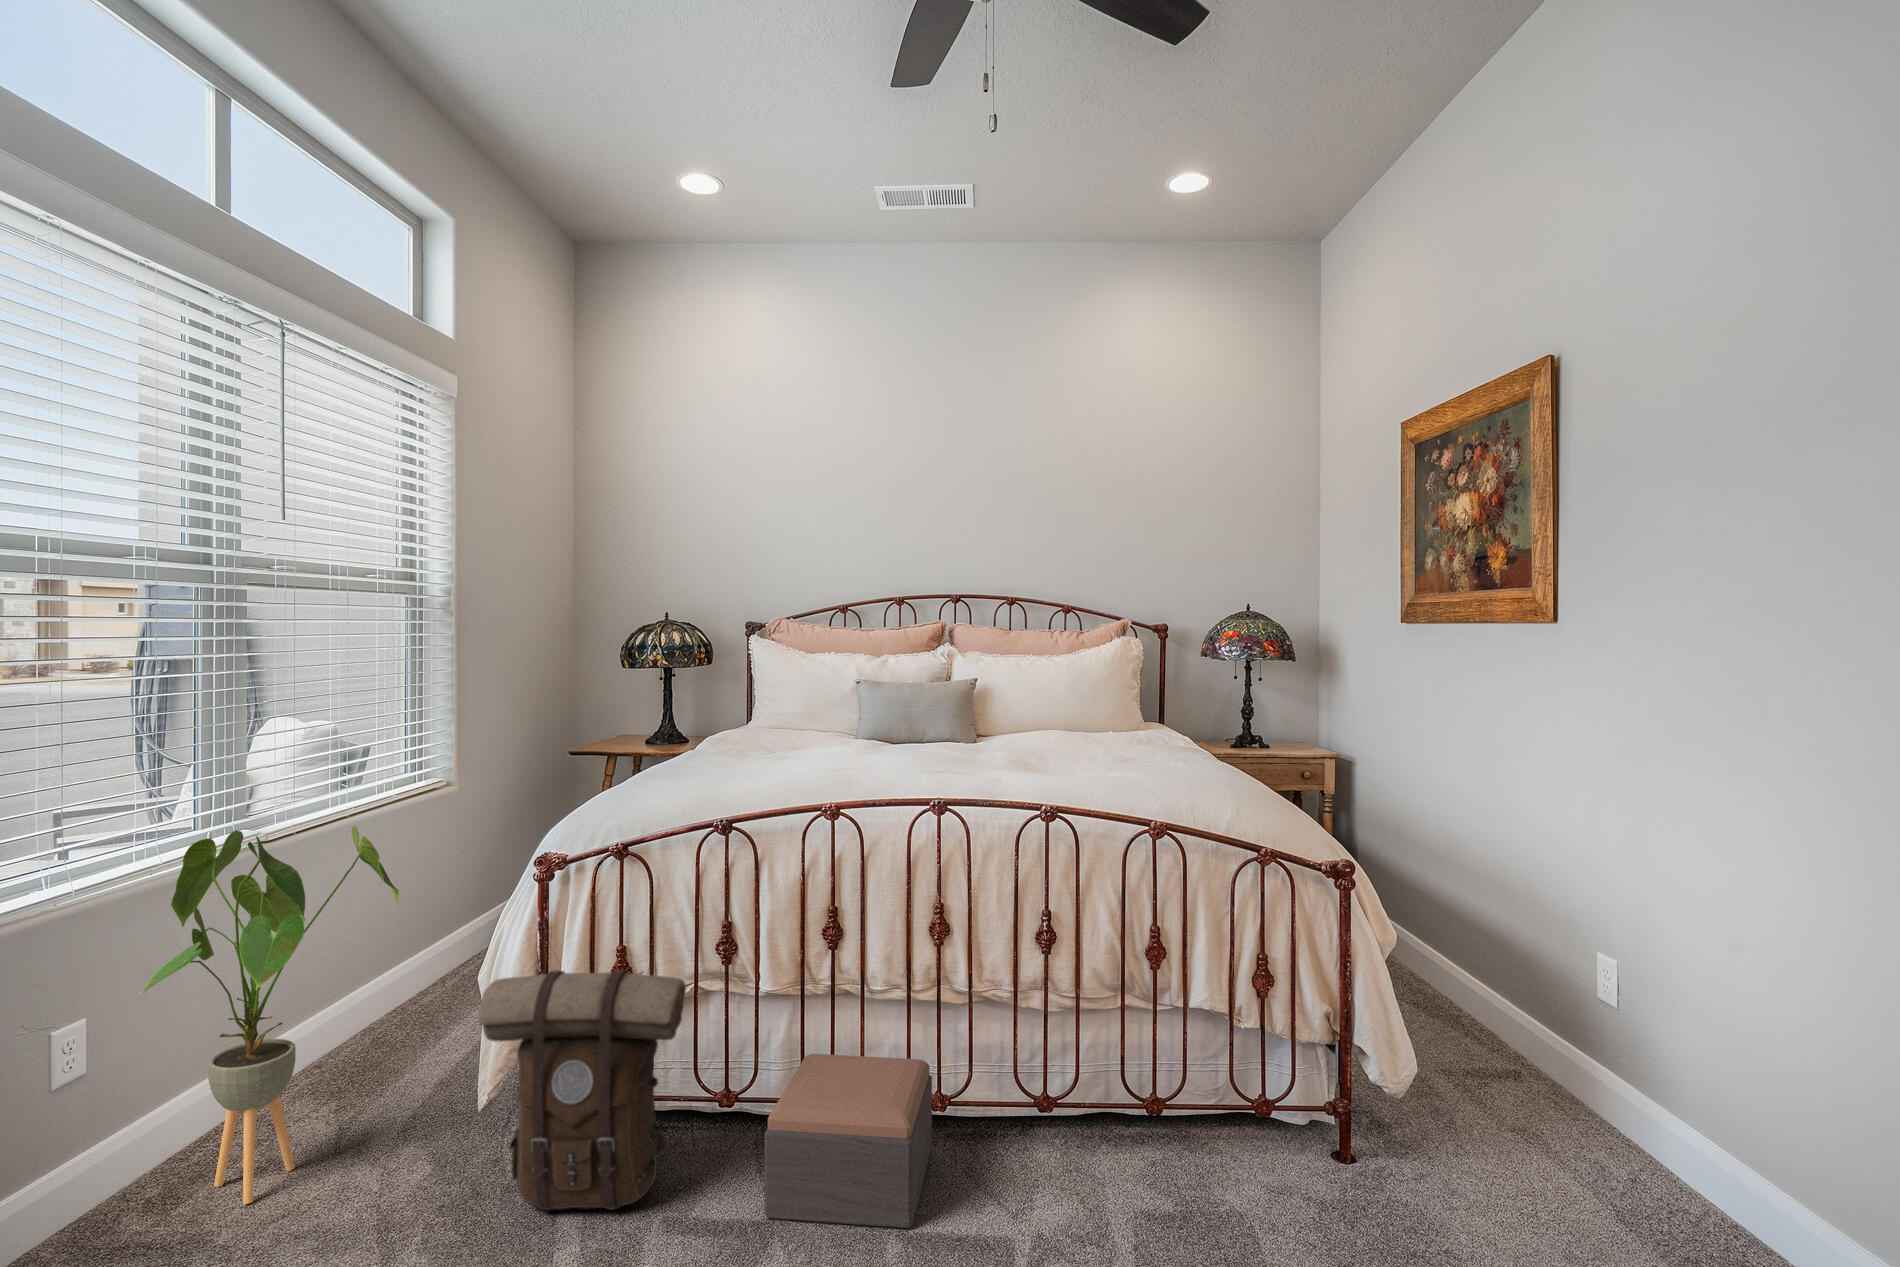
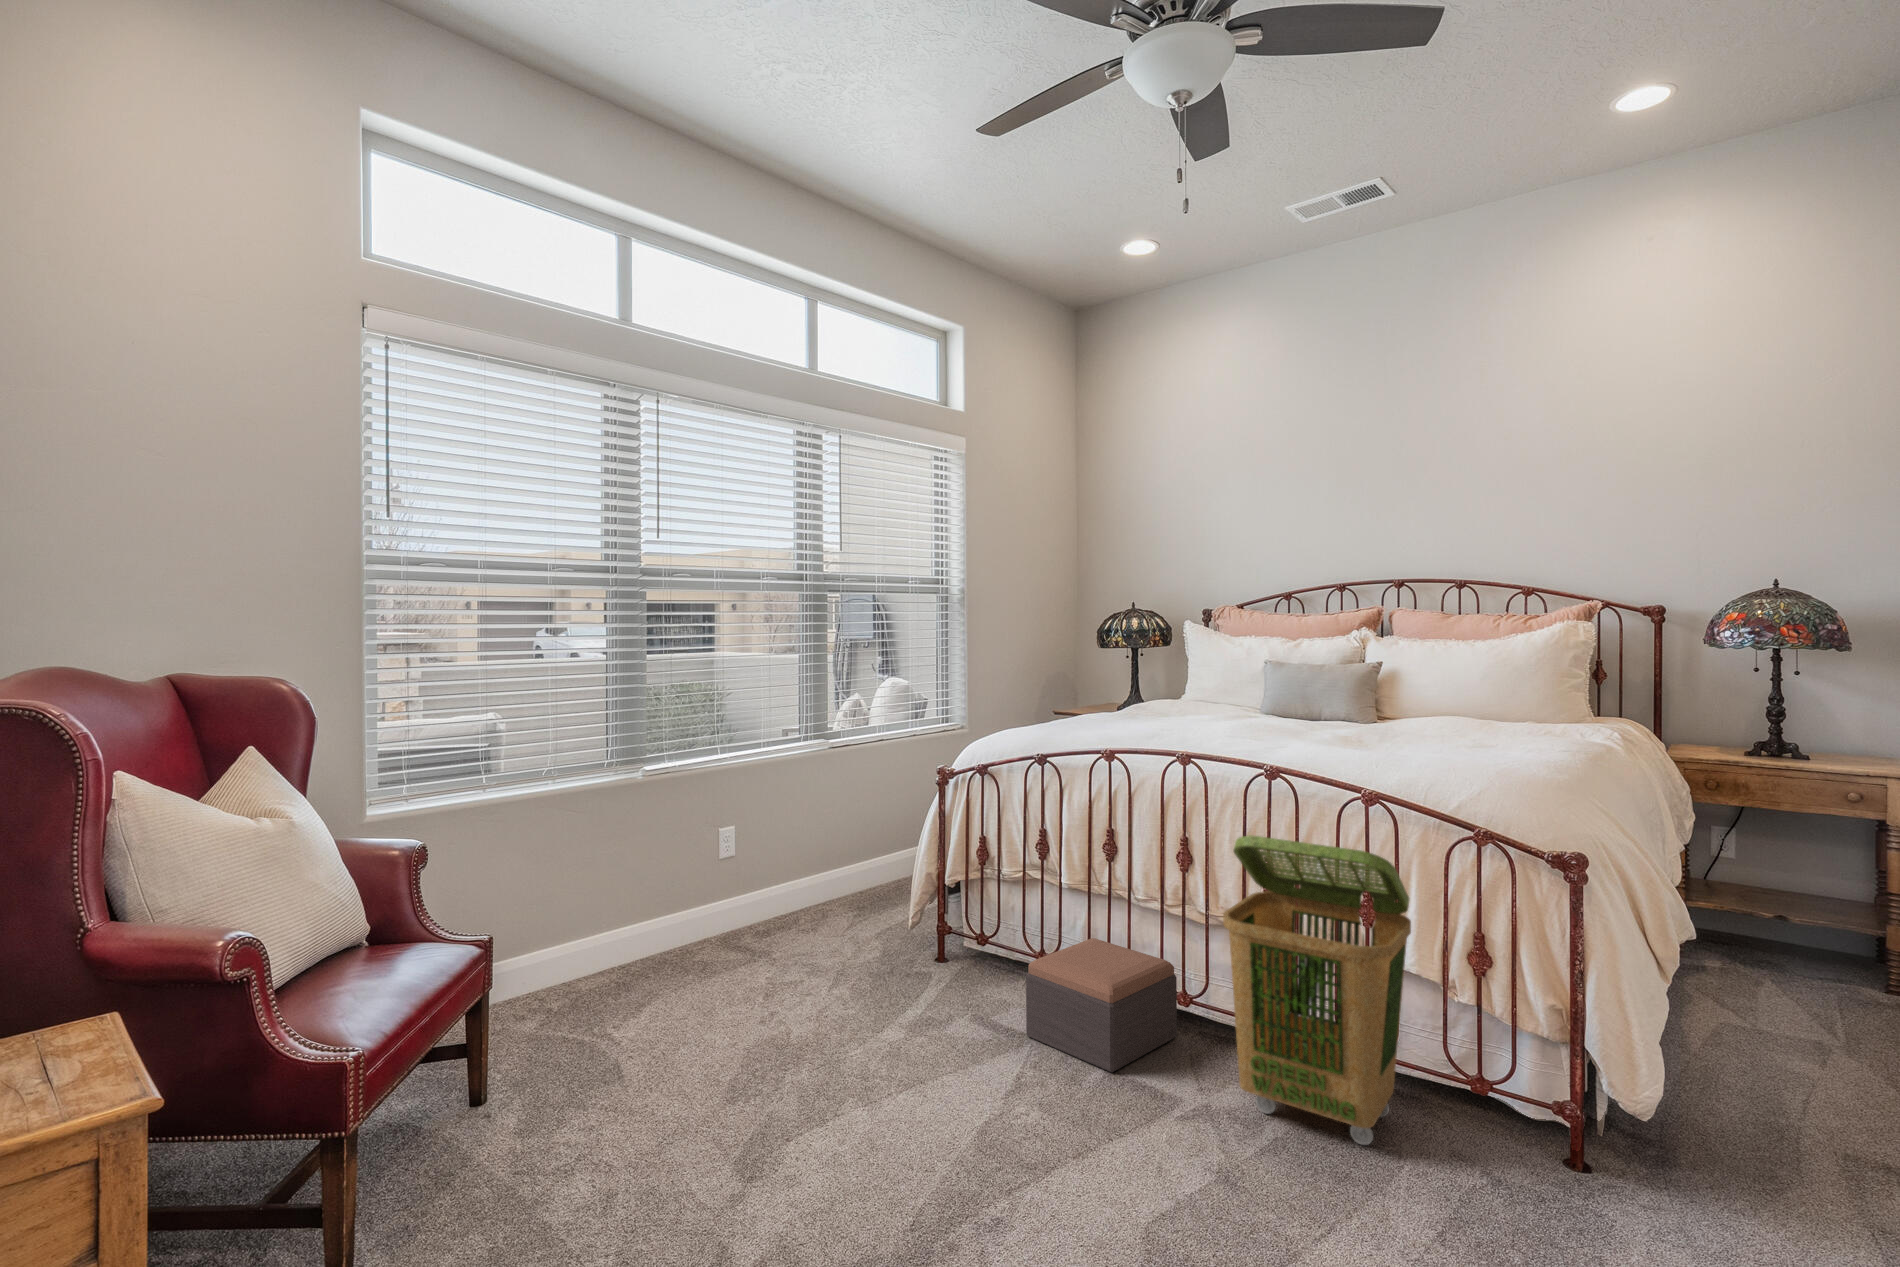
house plant: present [137,826,399,1204] -> none [744,735,876,946]
laundry basket: none [1041,892,1234,1212] -> present [1223,836,1411,1145]
backpack: present [478,970,686,1210] -> none [875,838,997,1003]

